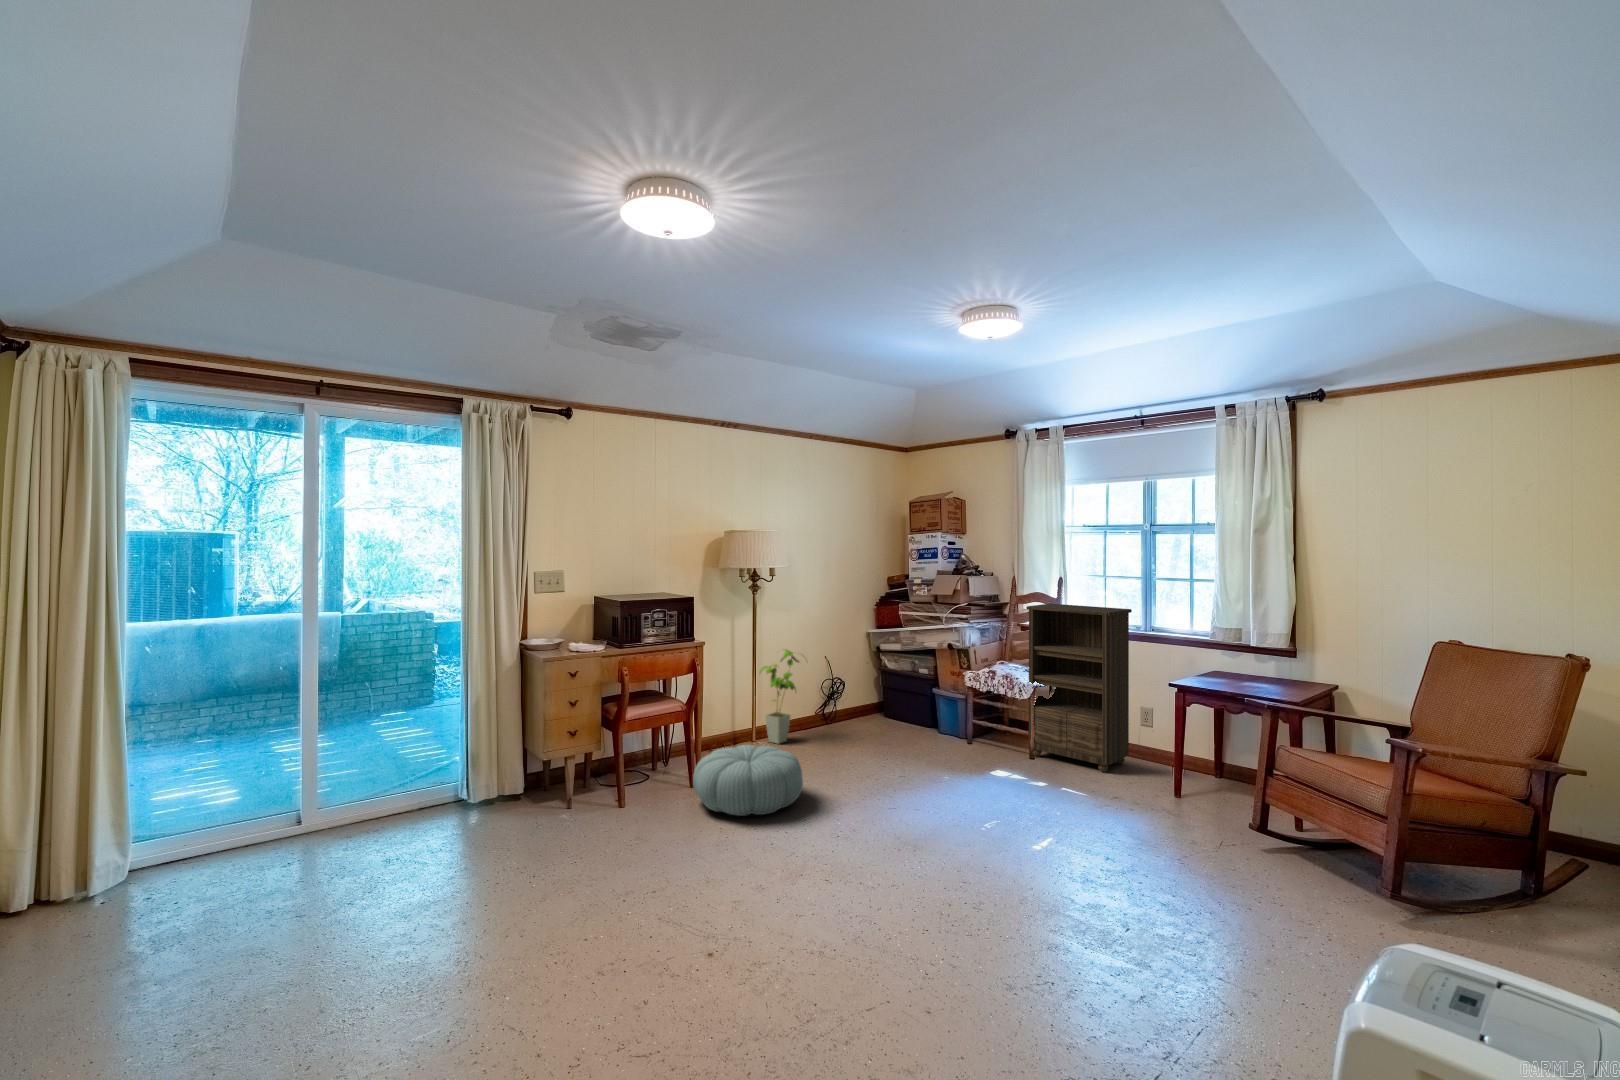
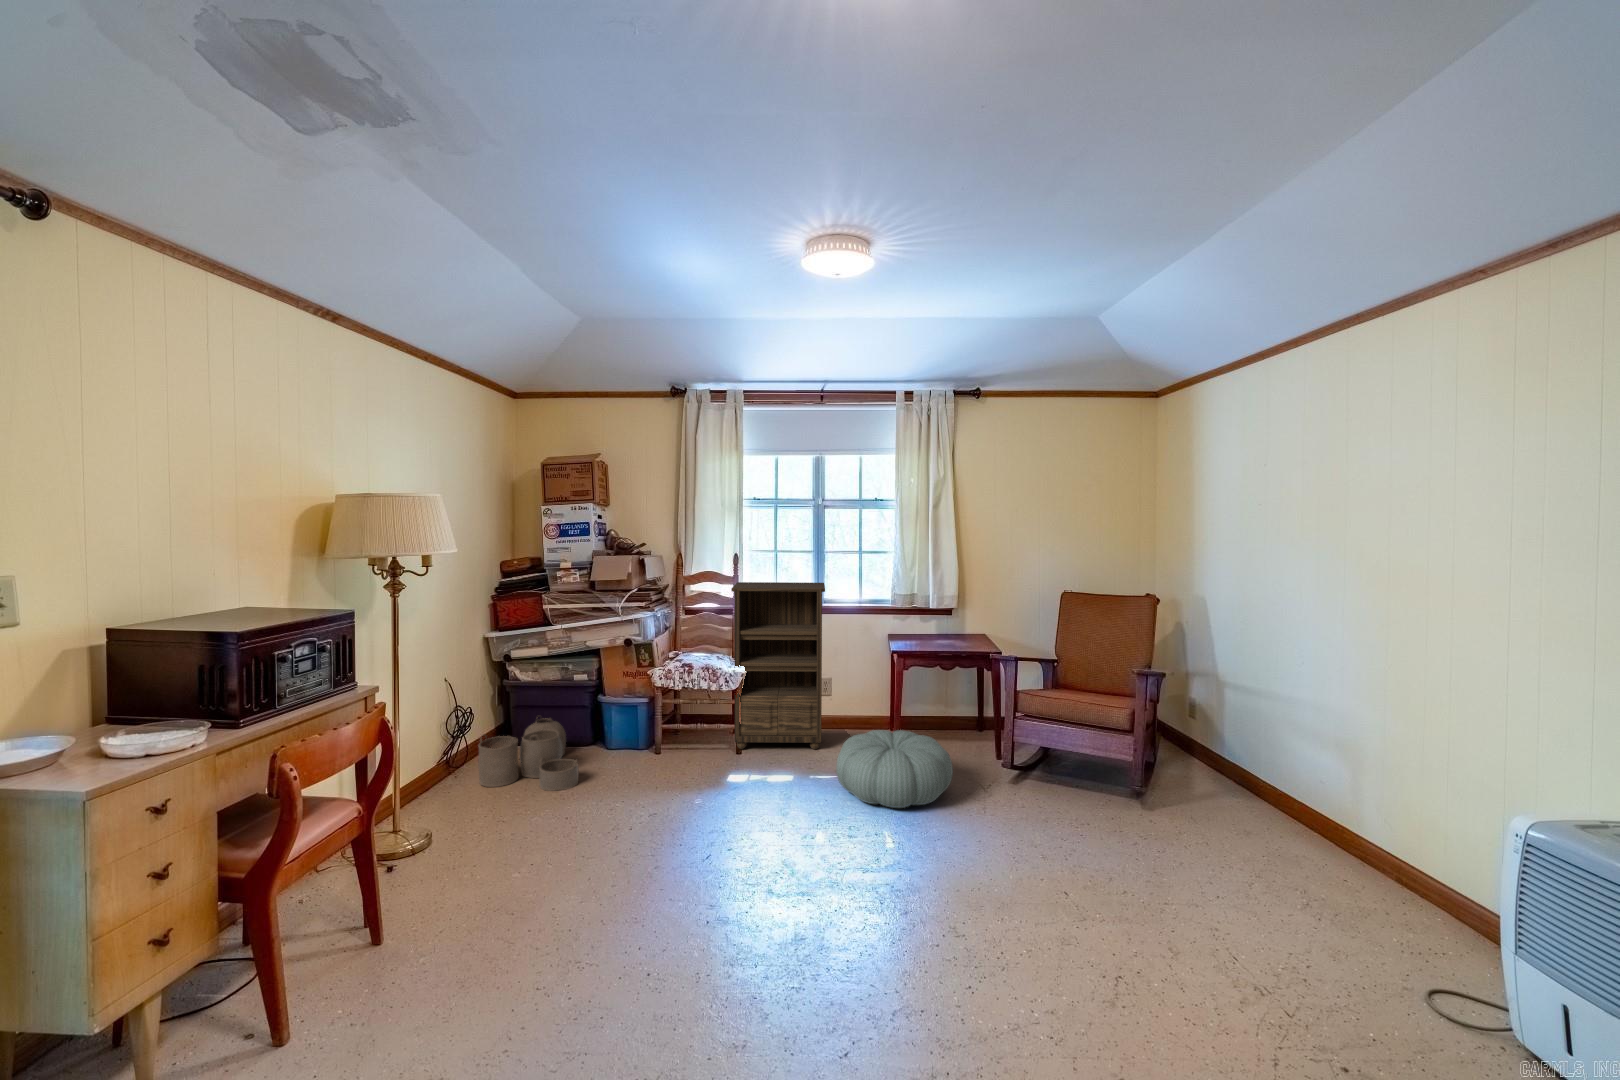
house plant: present [759,649,804,744] -> none [374,684,454,832]
woven basket: none [836,695,908,747] -> present [478,718,578,791]
pouf: present [693,745,803,816] -> present [836,730,953,808]

